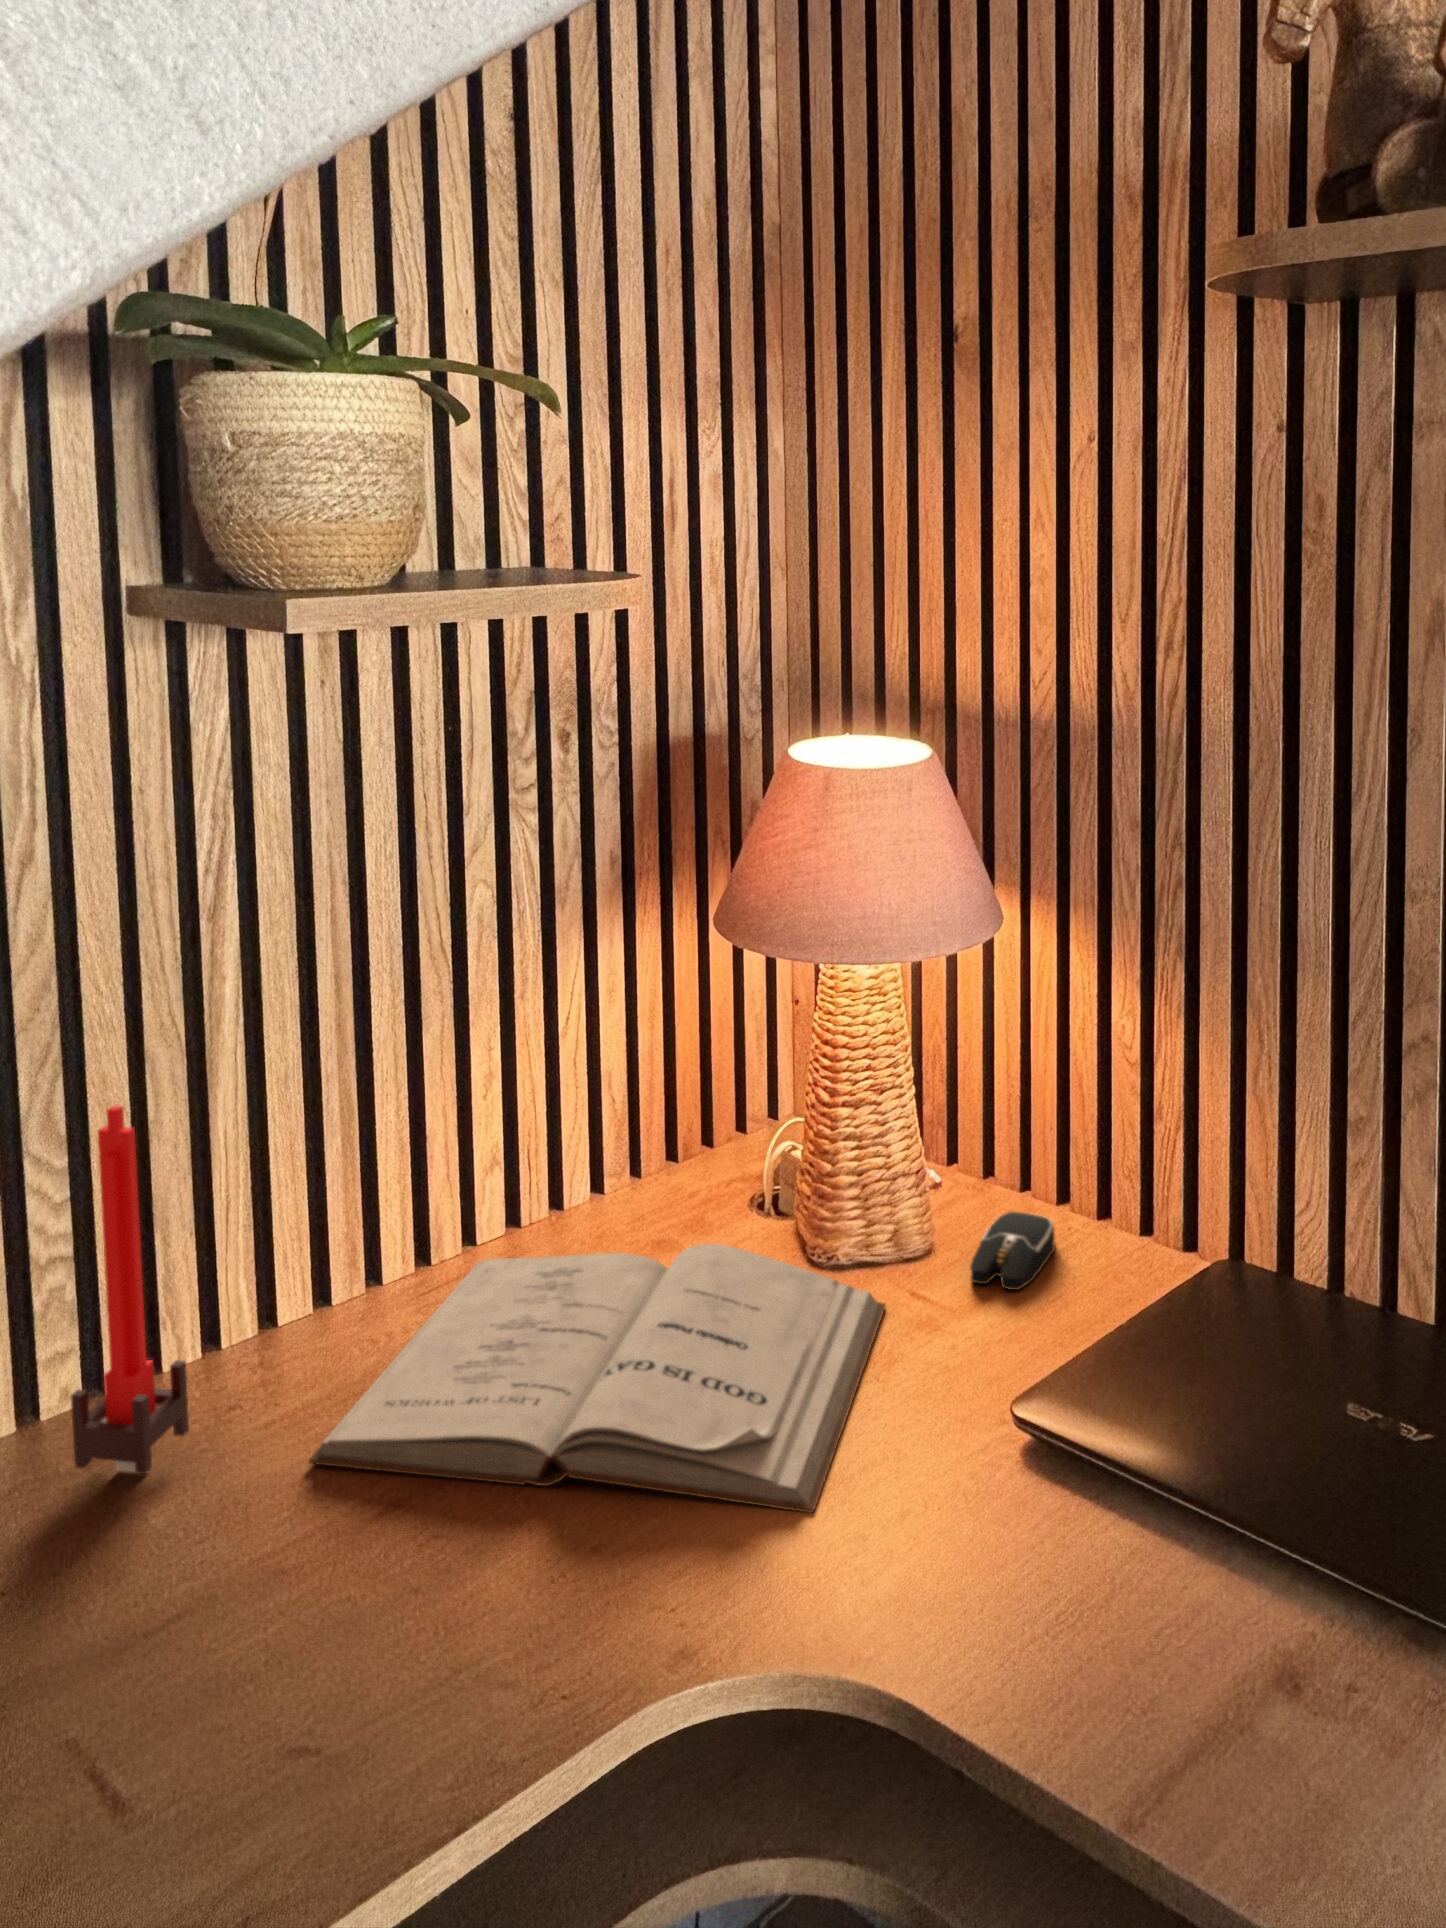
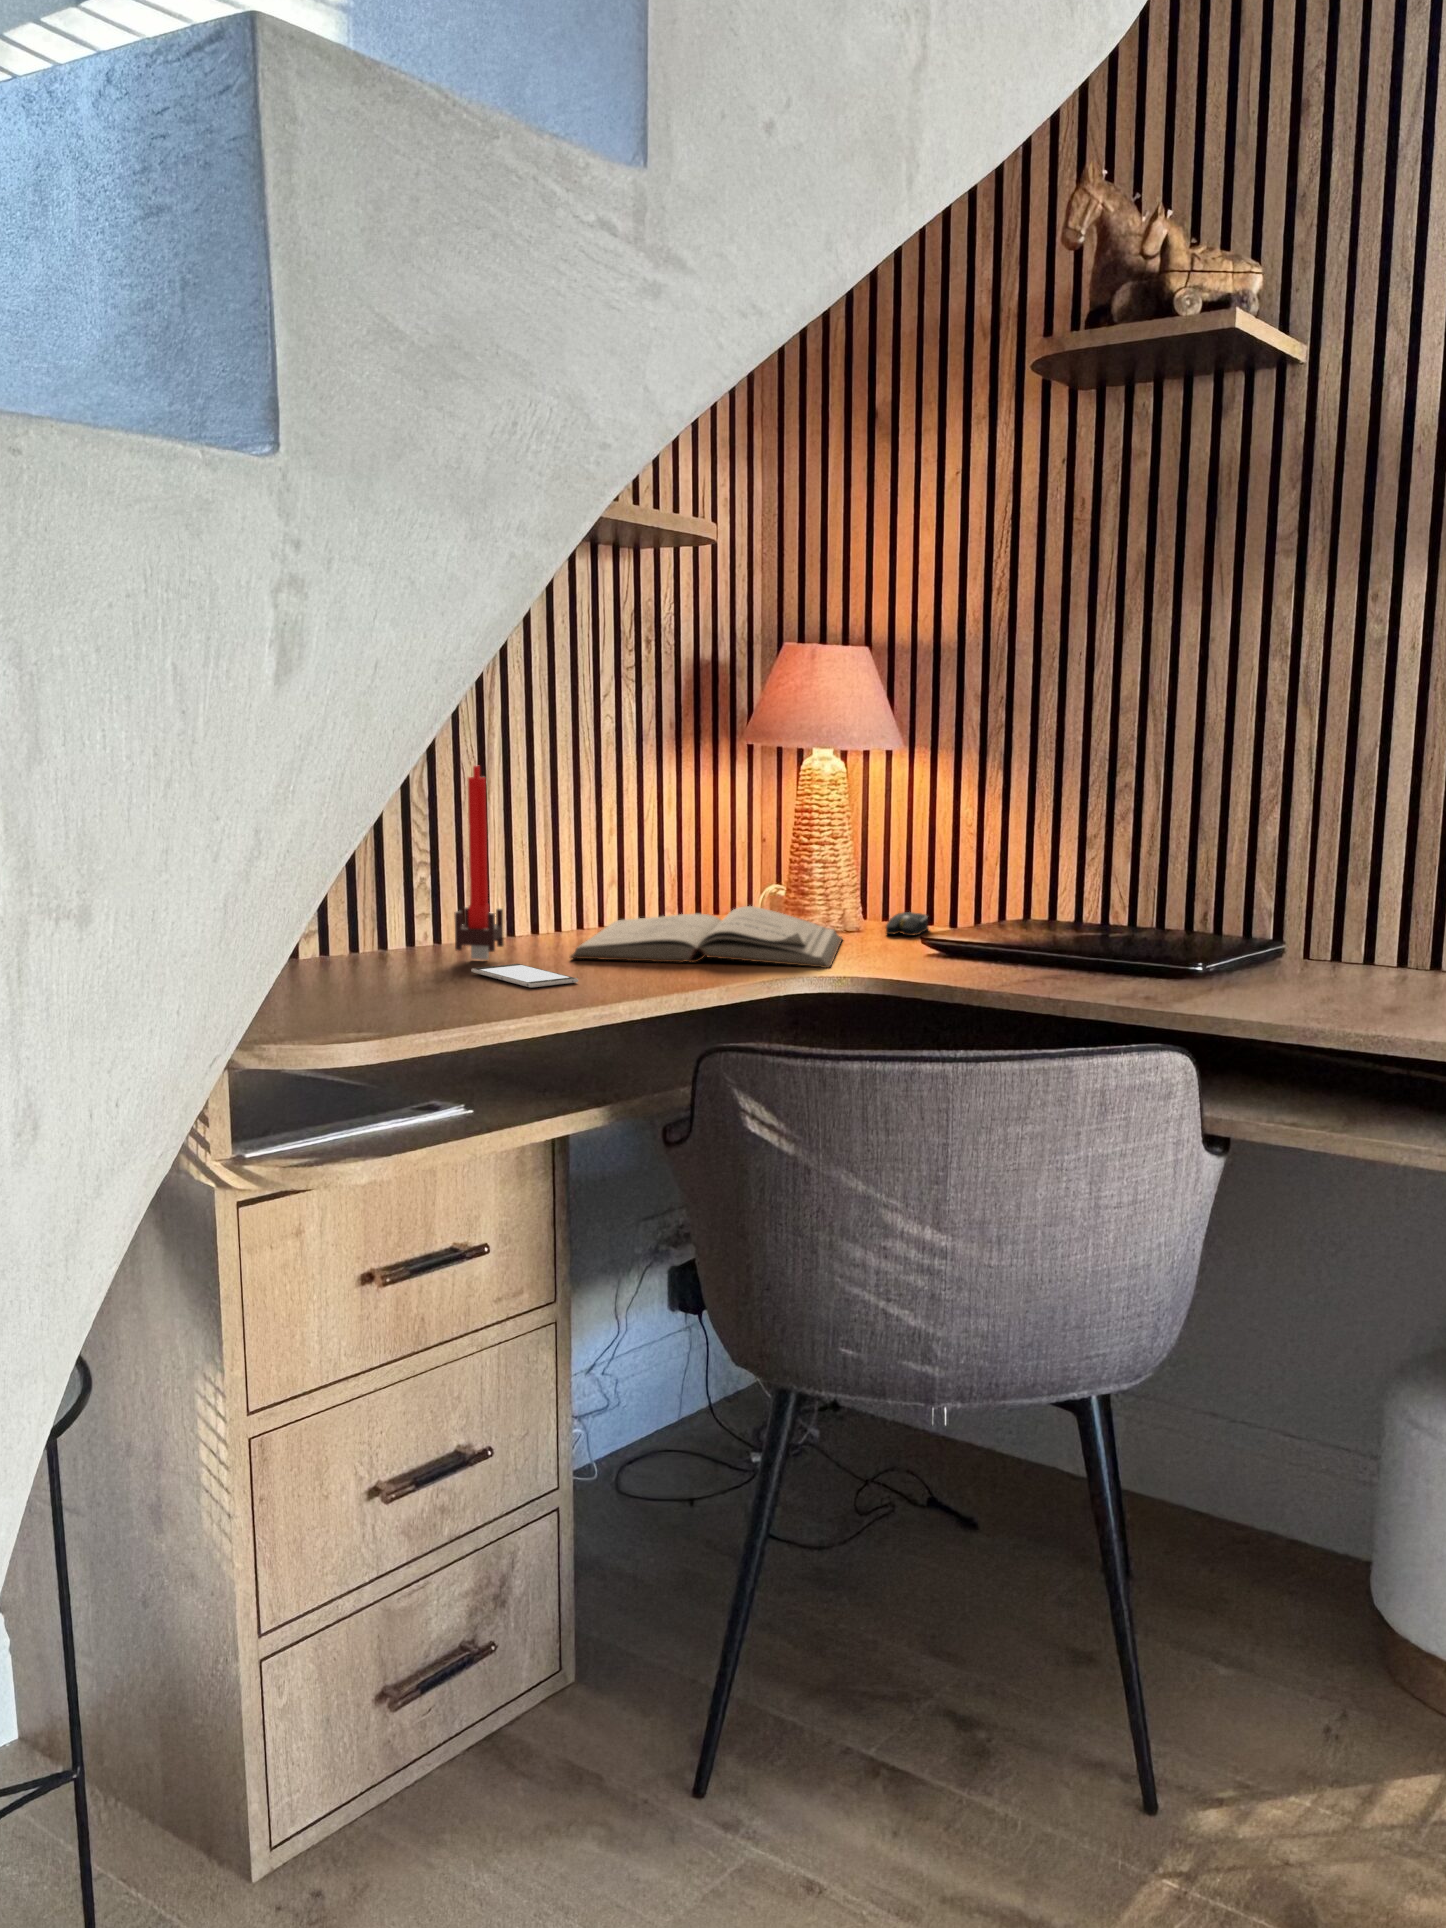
smartphone: none [55,1526,239,1700] -> present [471,964,578,988]

